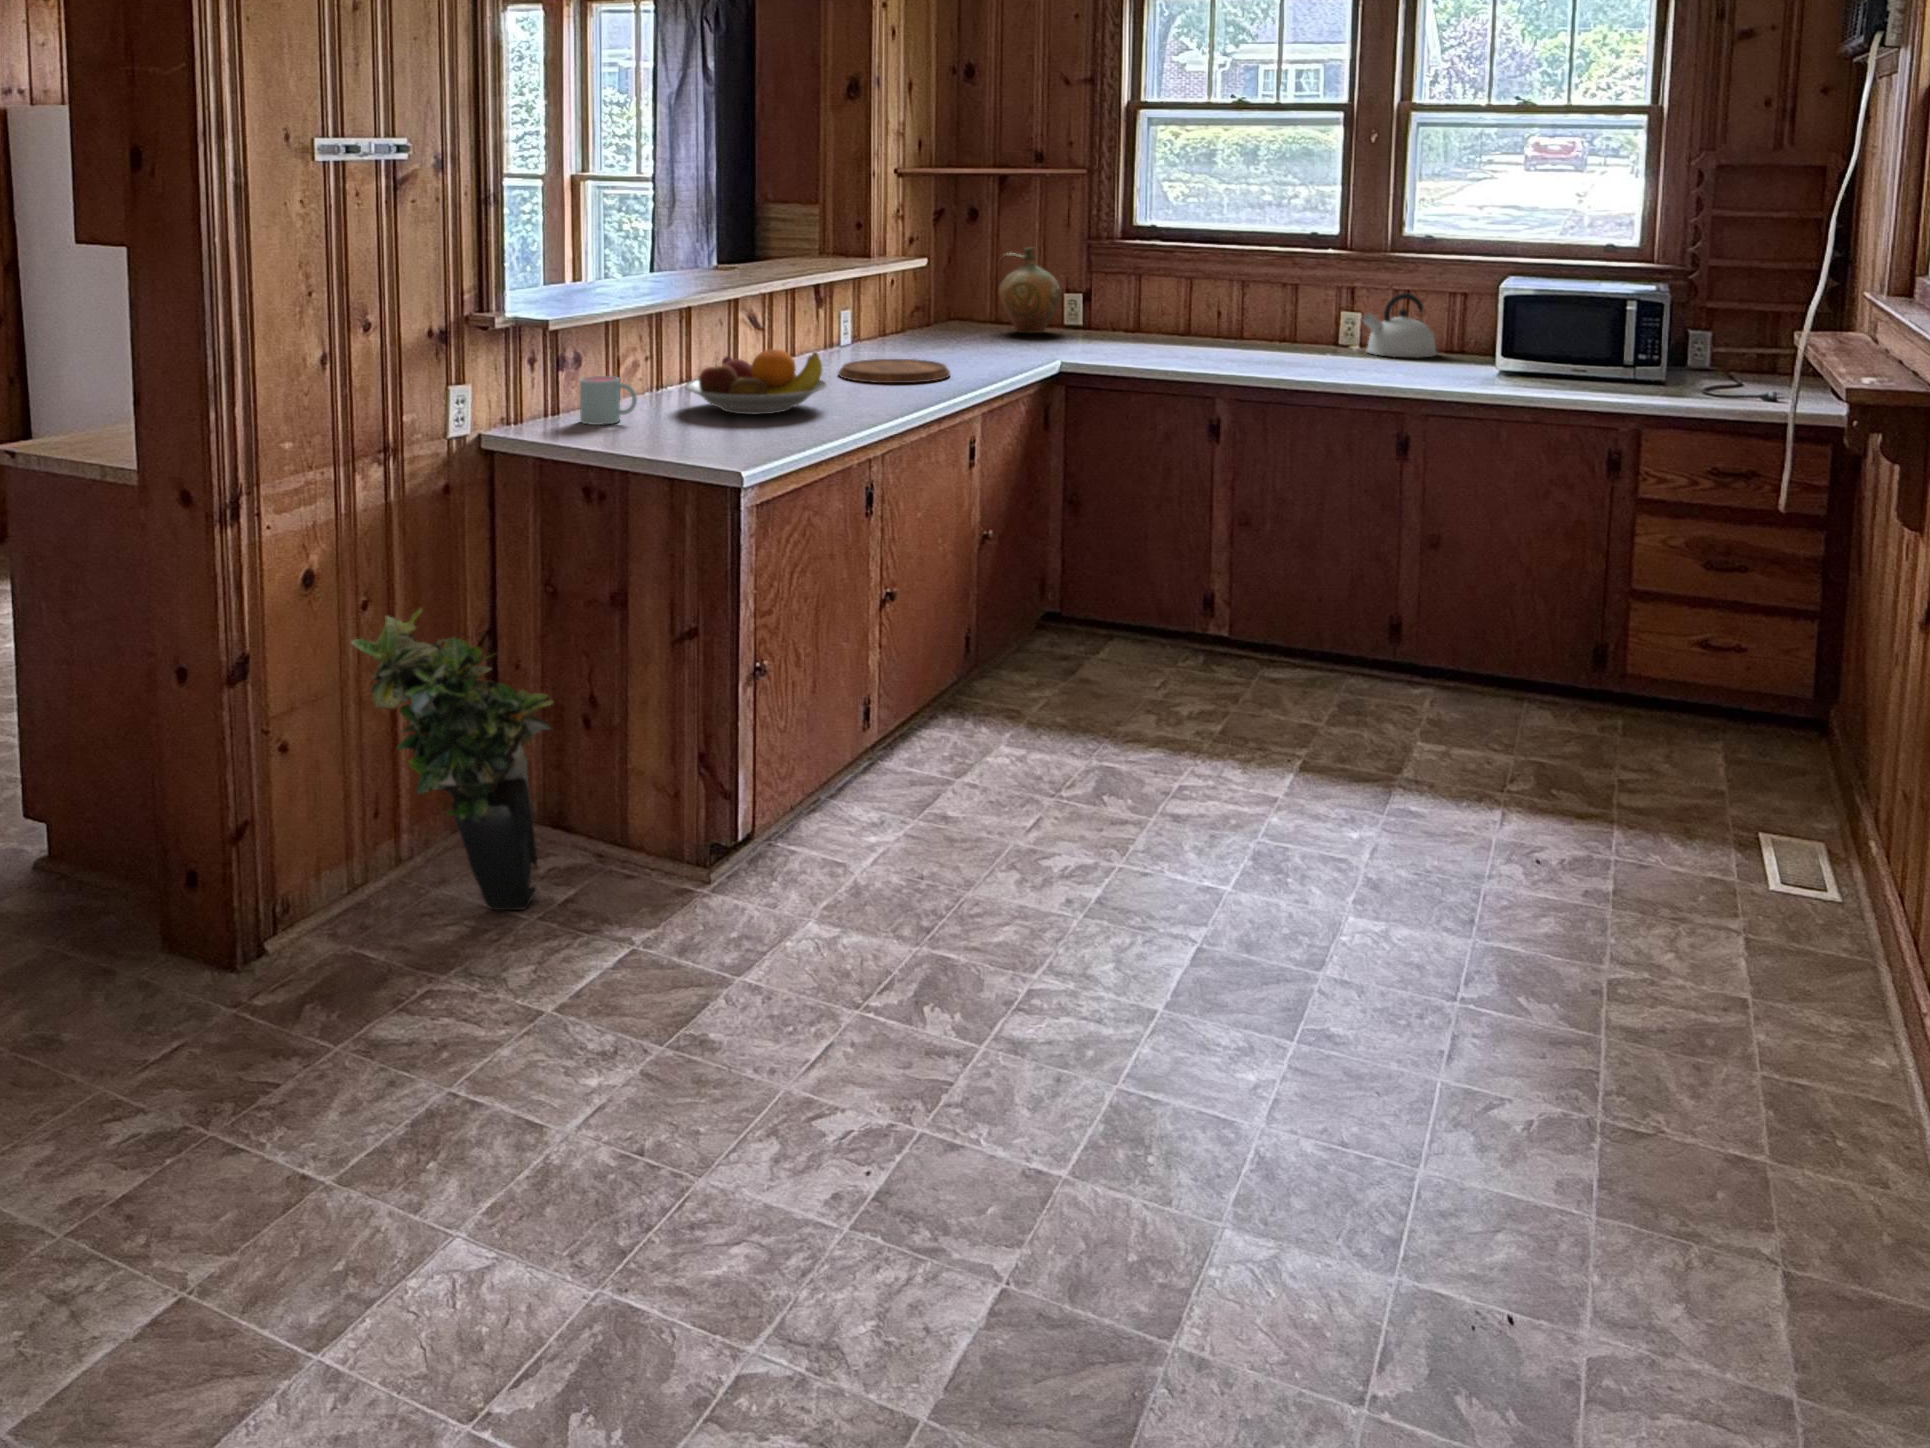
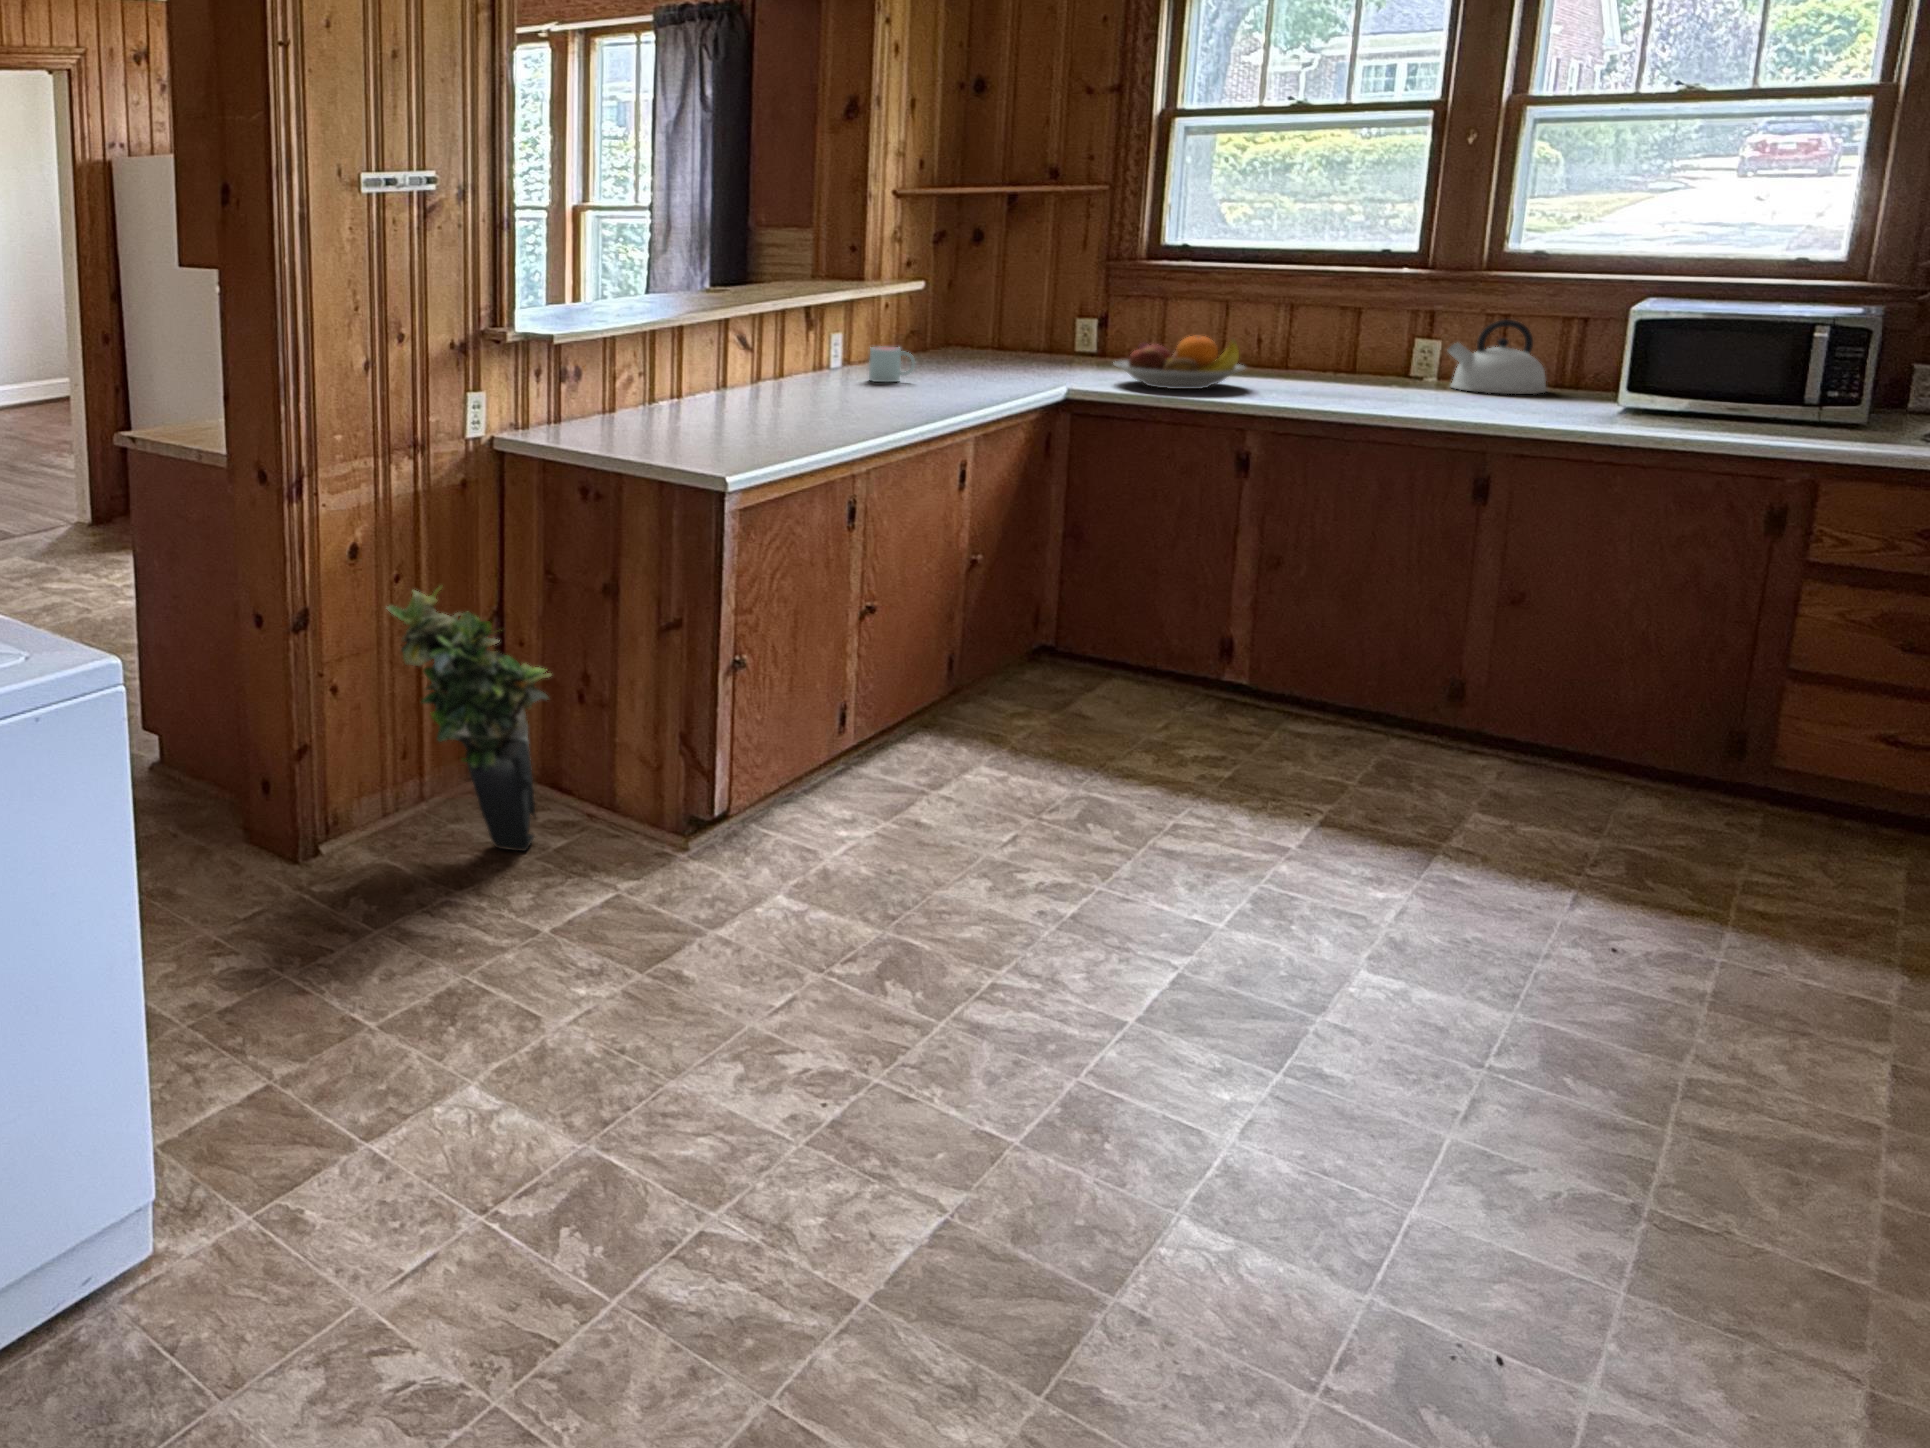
ceramic jug: present [998,248,1061,333] -> none [1004,271,1074,361]
fruit bowl: present [685,349,827,414] -> present [1114,336,1245,389]
cutting board: present [839,359,950,383] -> none [826,382,943,406]
mug: present [580,376,637,425] -> present [869,346,915,382]

